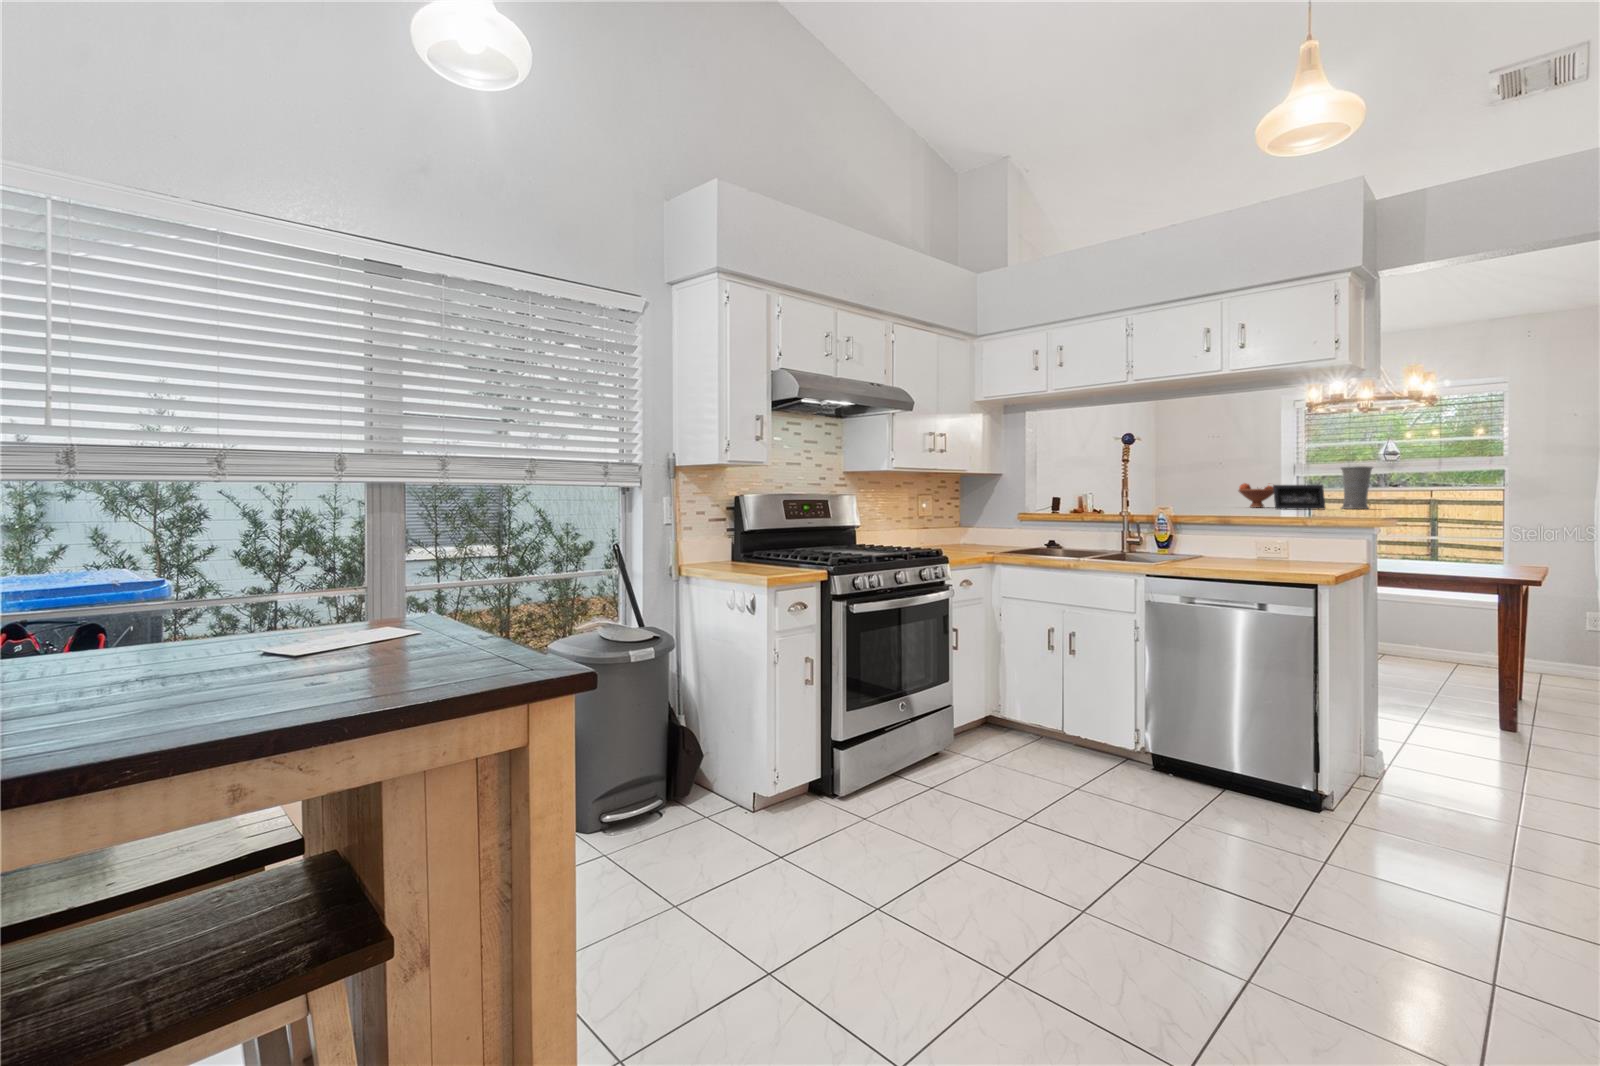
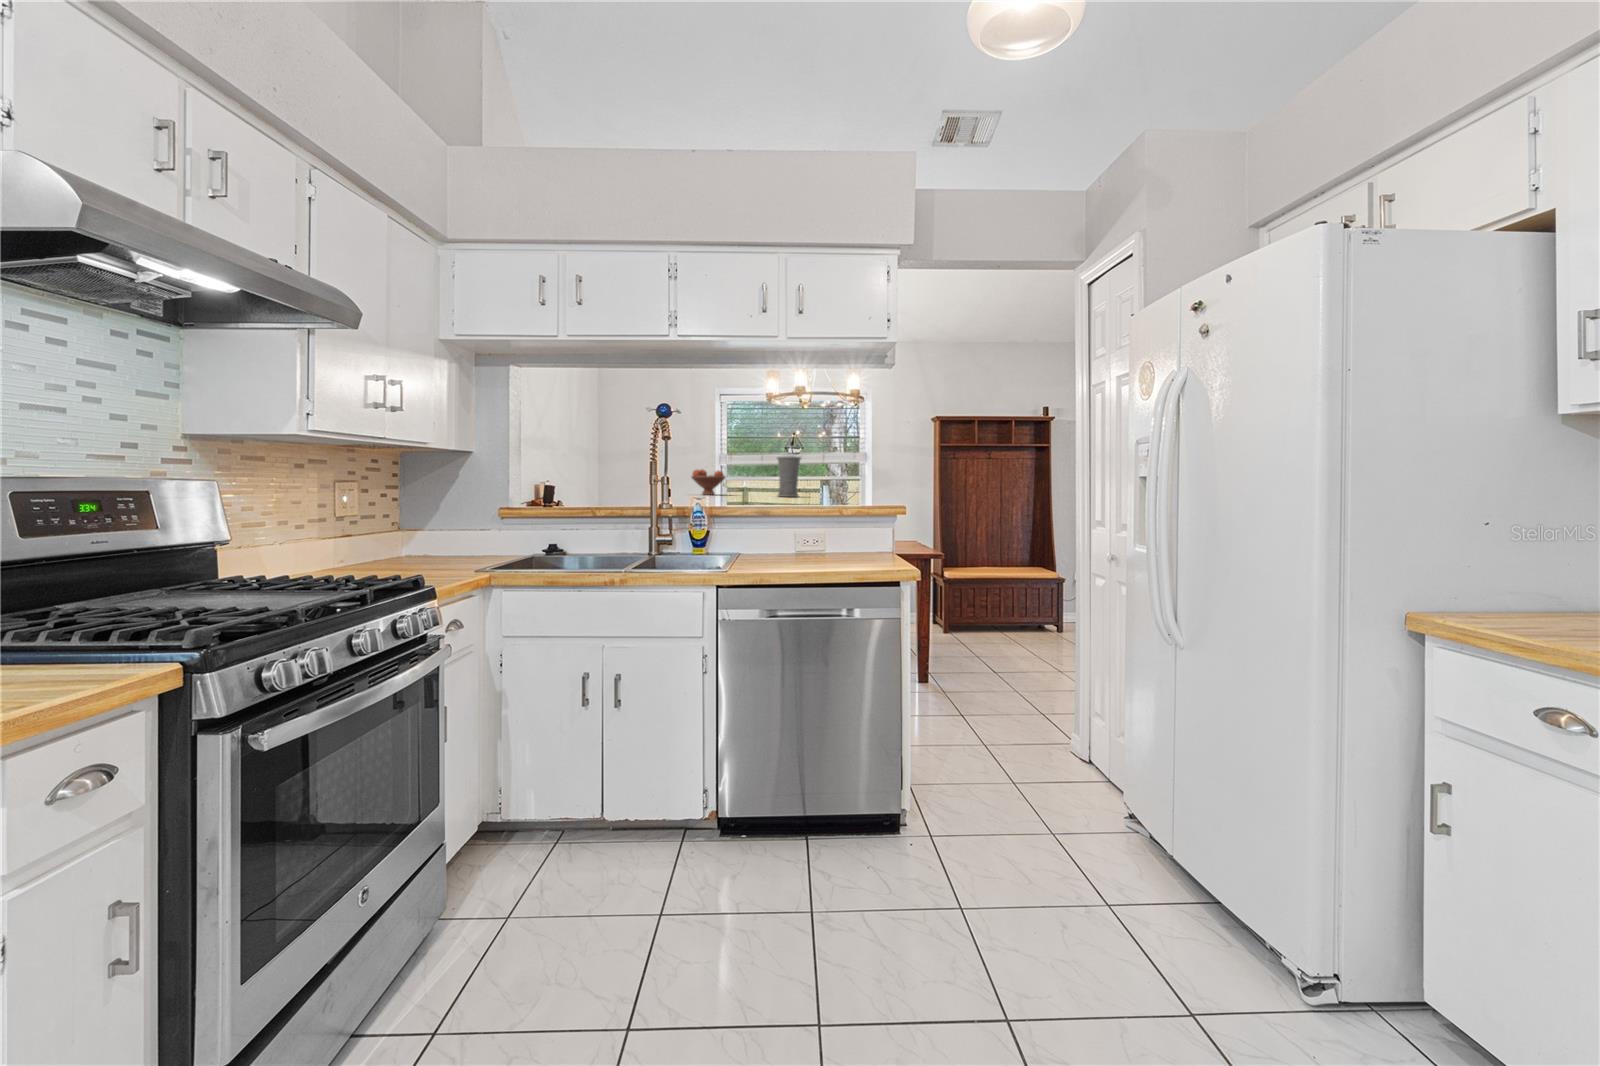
picture frame: present [1273,485,1325,509] -> none [730,472,772,498]

